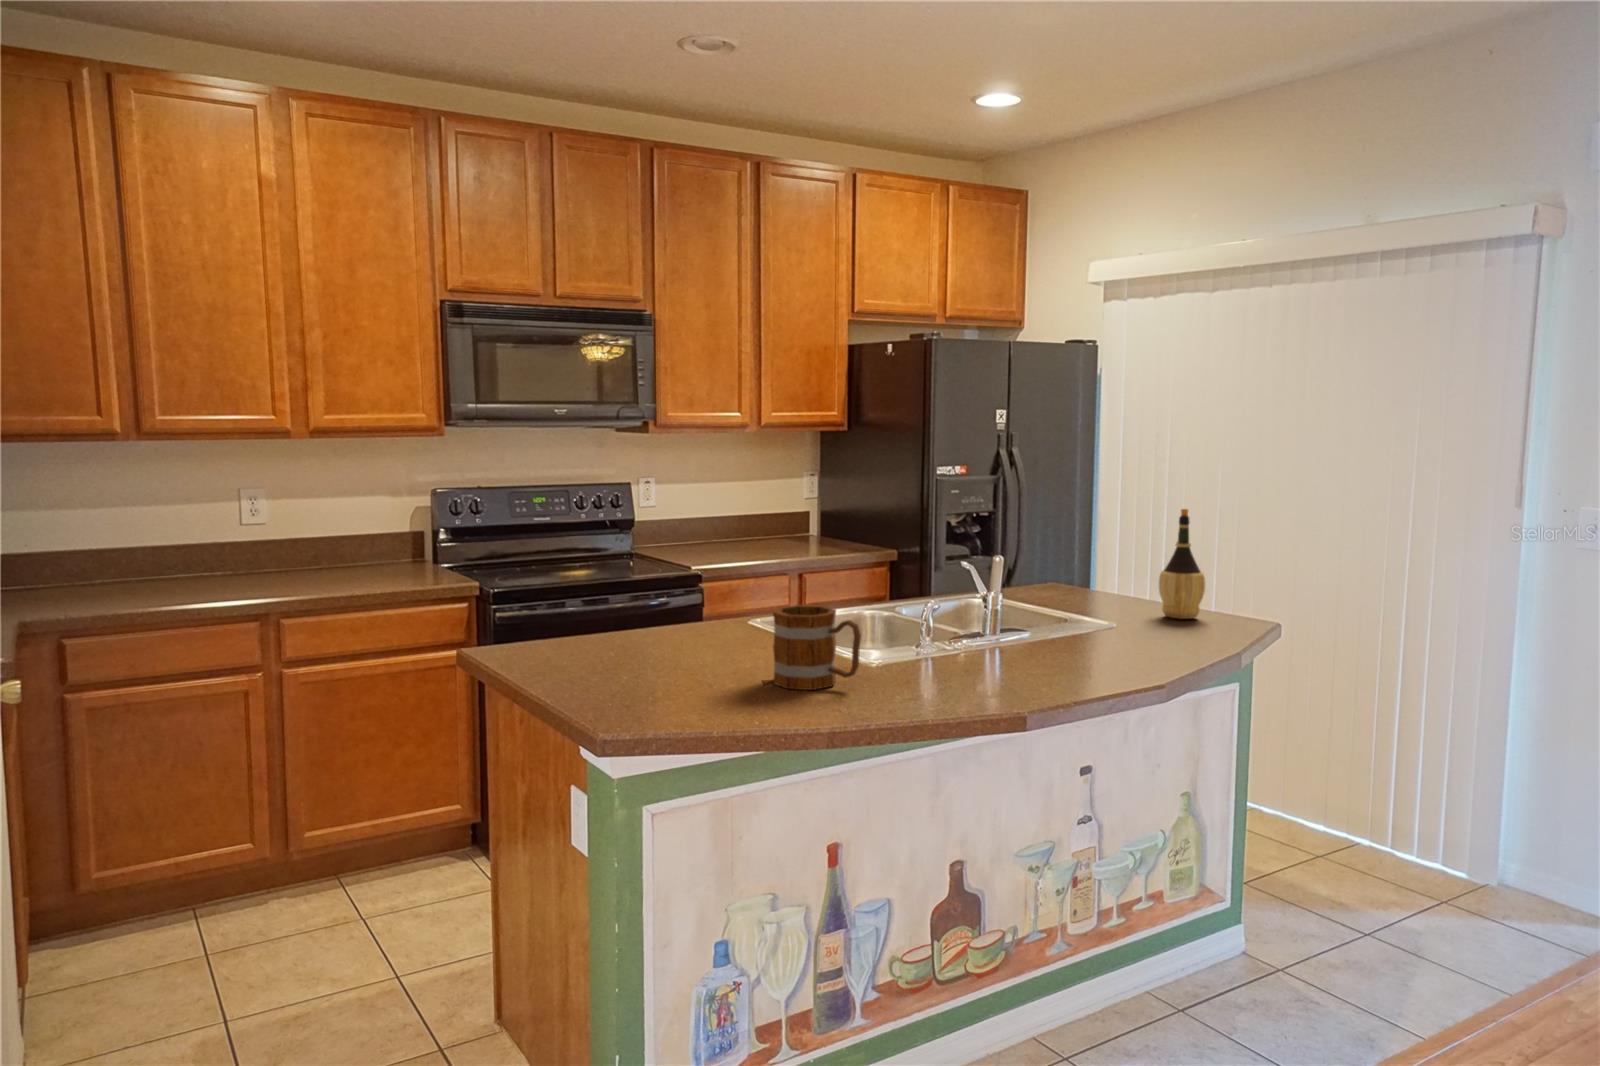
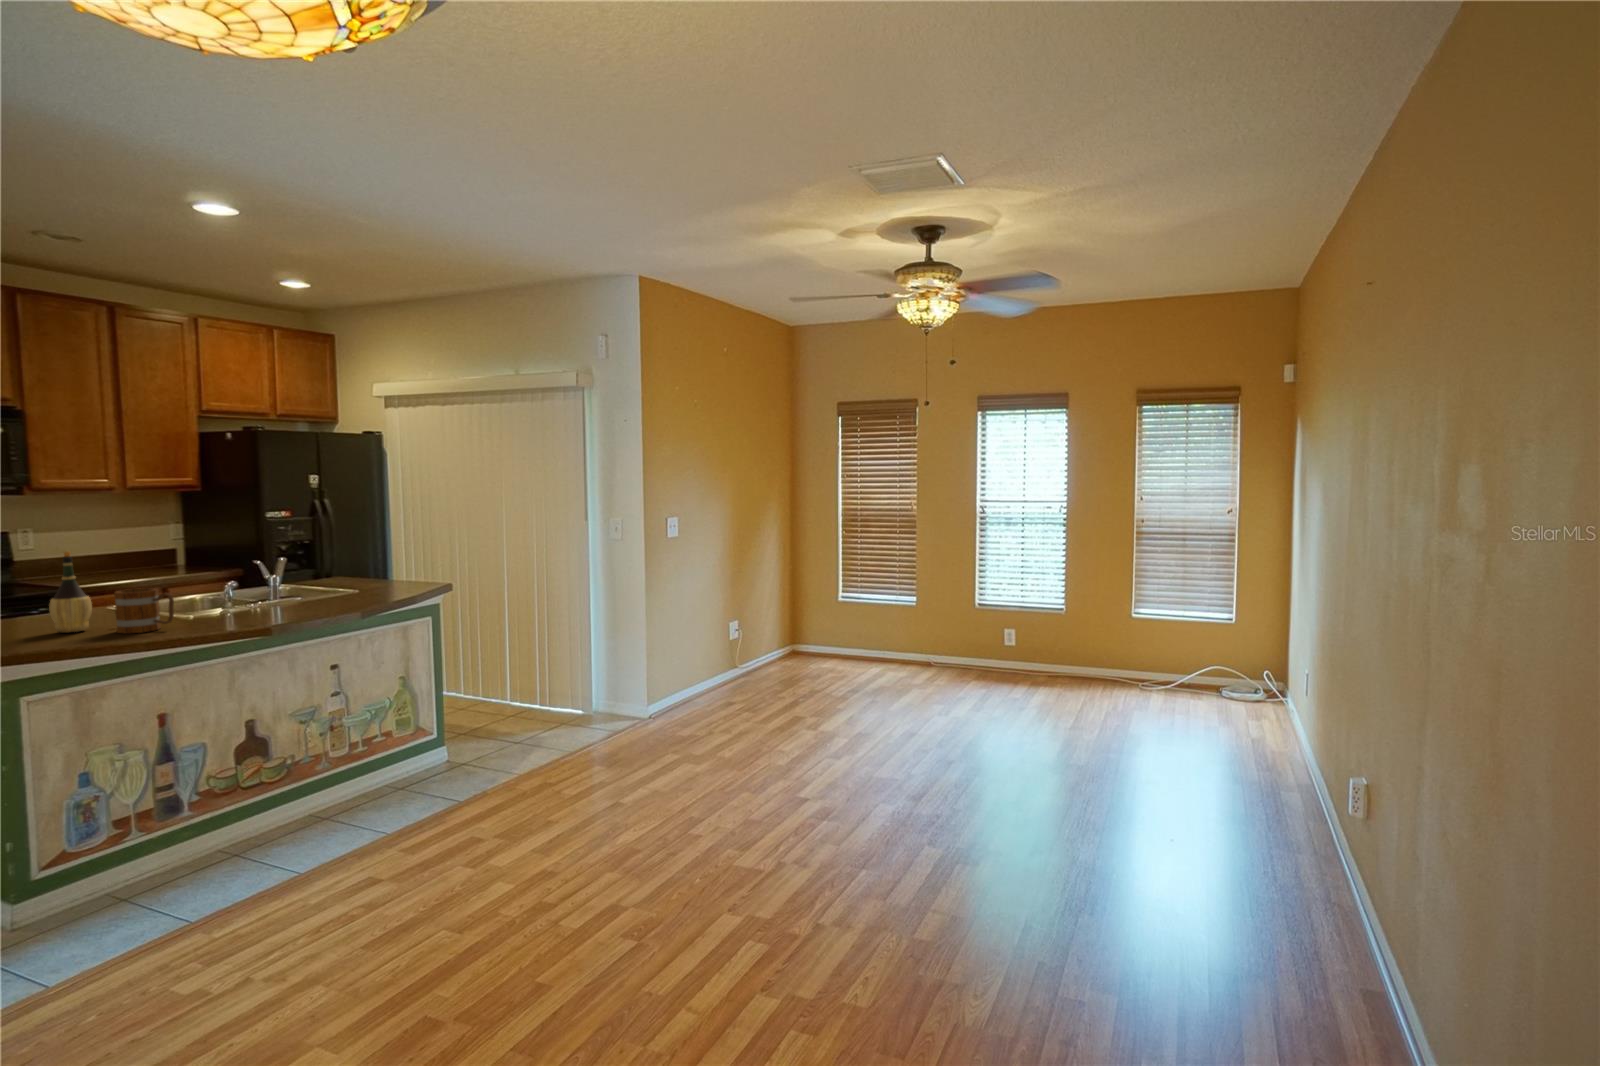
wine bottle: present [1159,509,1205,619] -> present [49,551,92,632]

